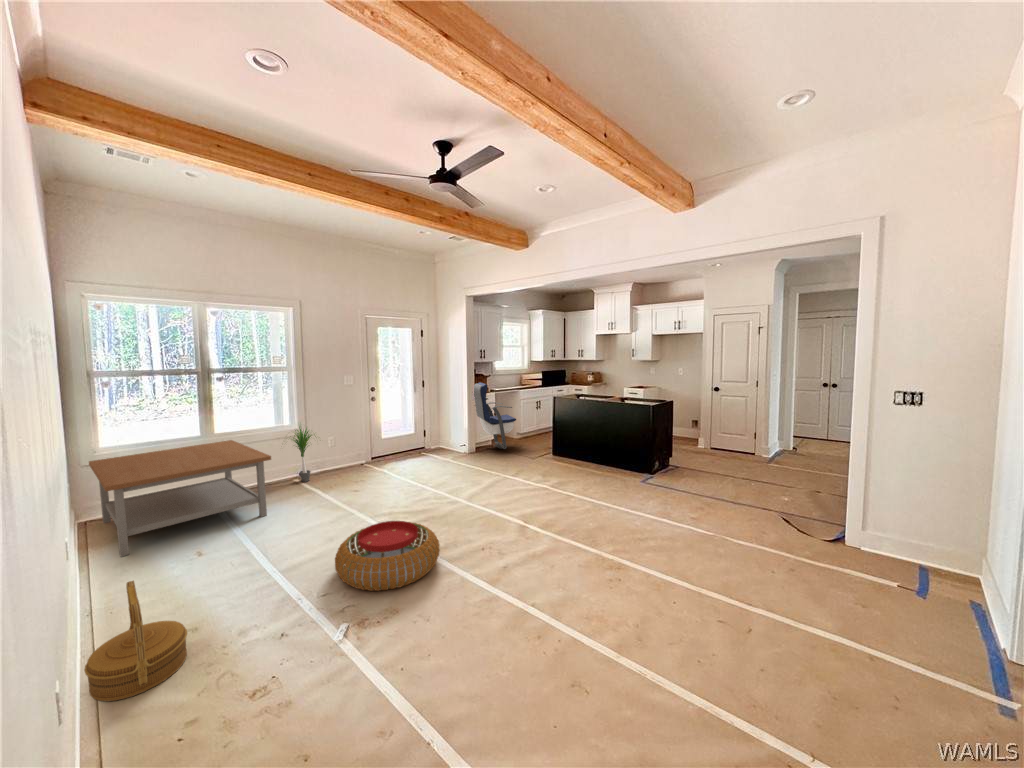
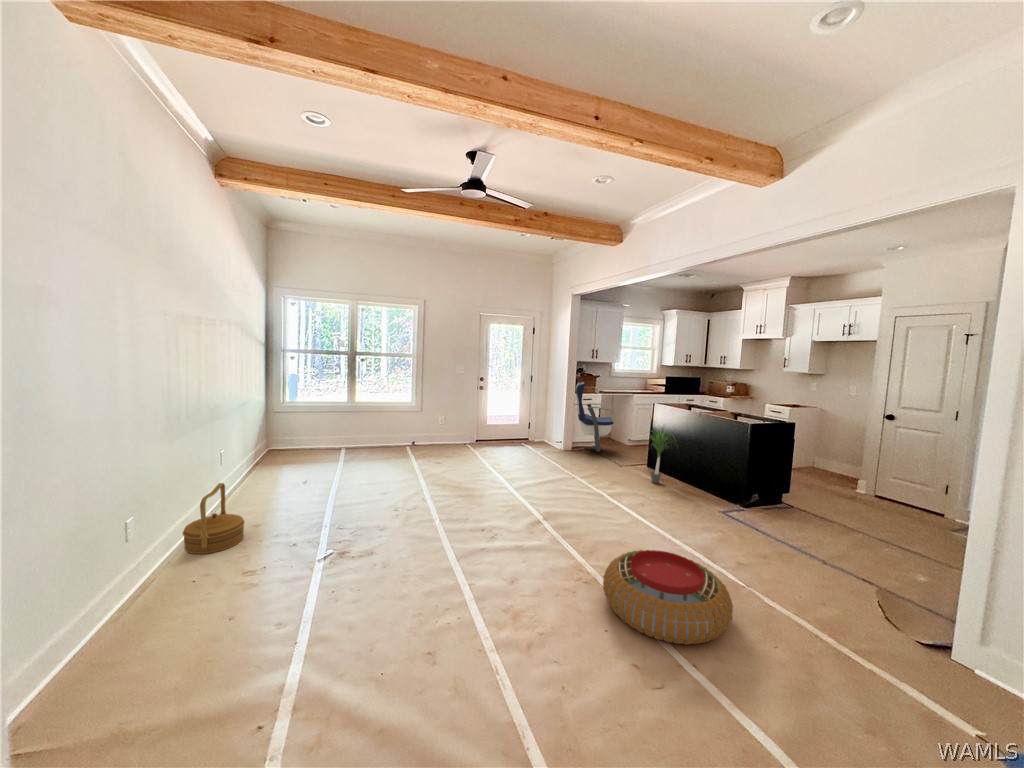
potted plant: present [292,427,312,482] -> present [651,429,668,483]
coffee table: present [89,440,271,557] -> none [262,408,371,475]
pouf: present [335,521,440,591] -> present [603,550,733,645]

